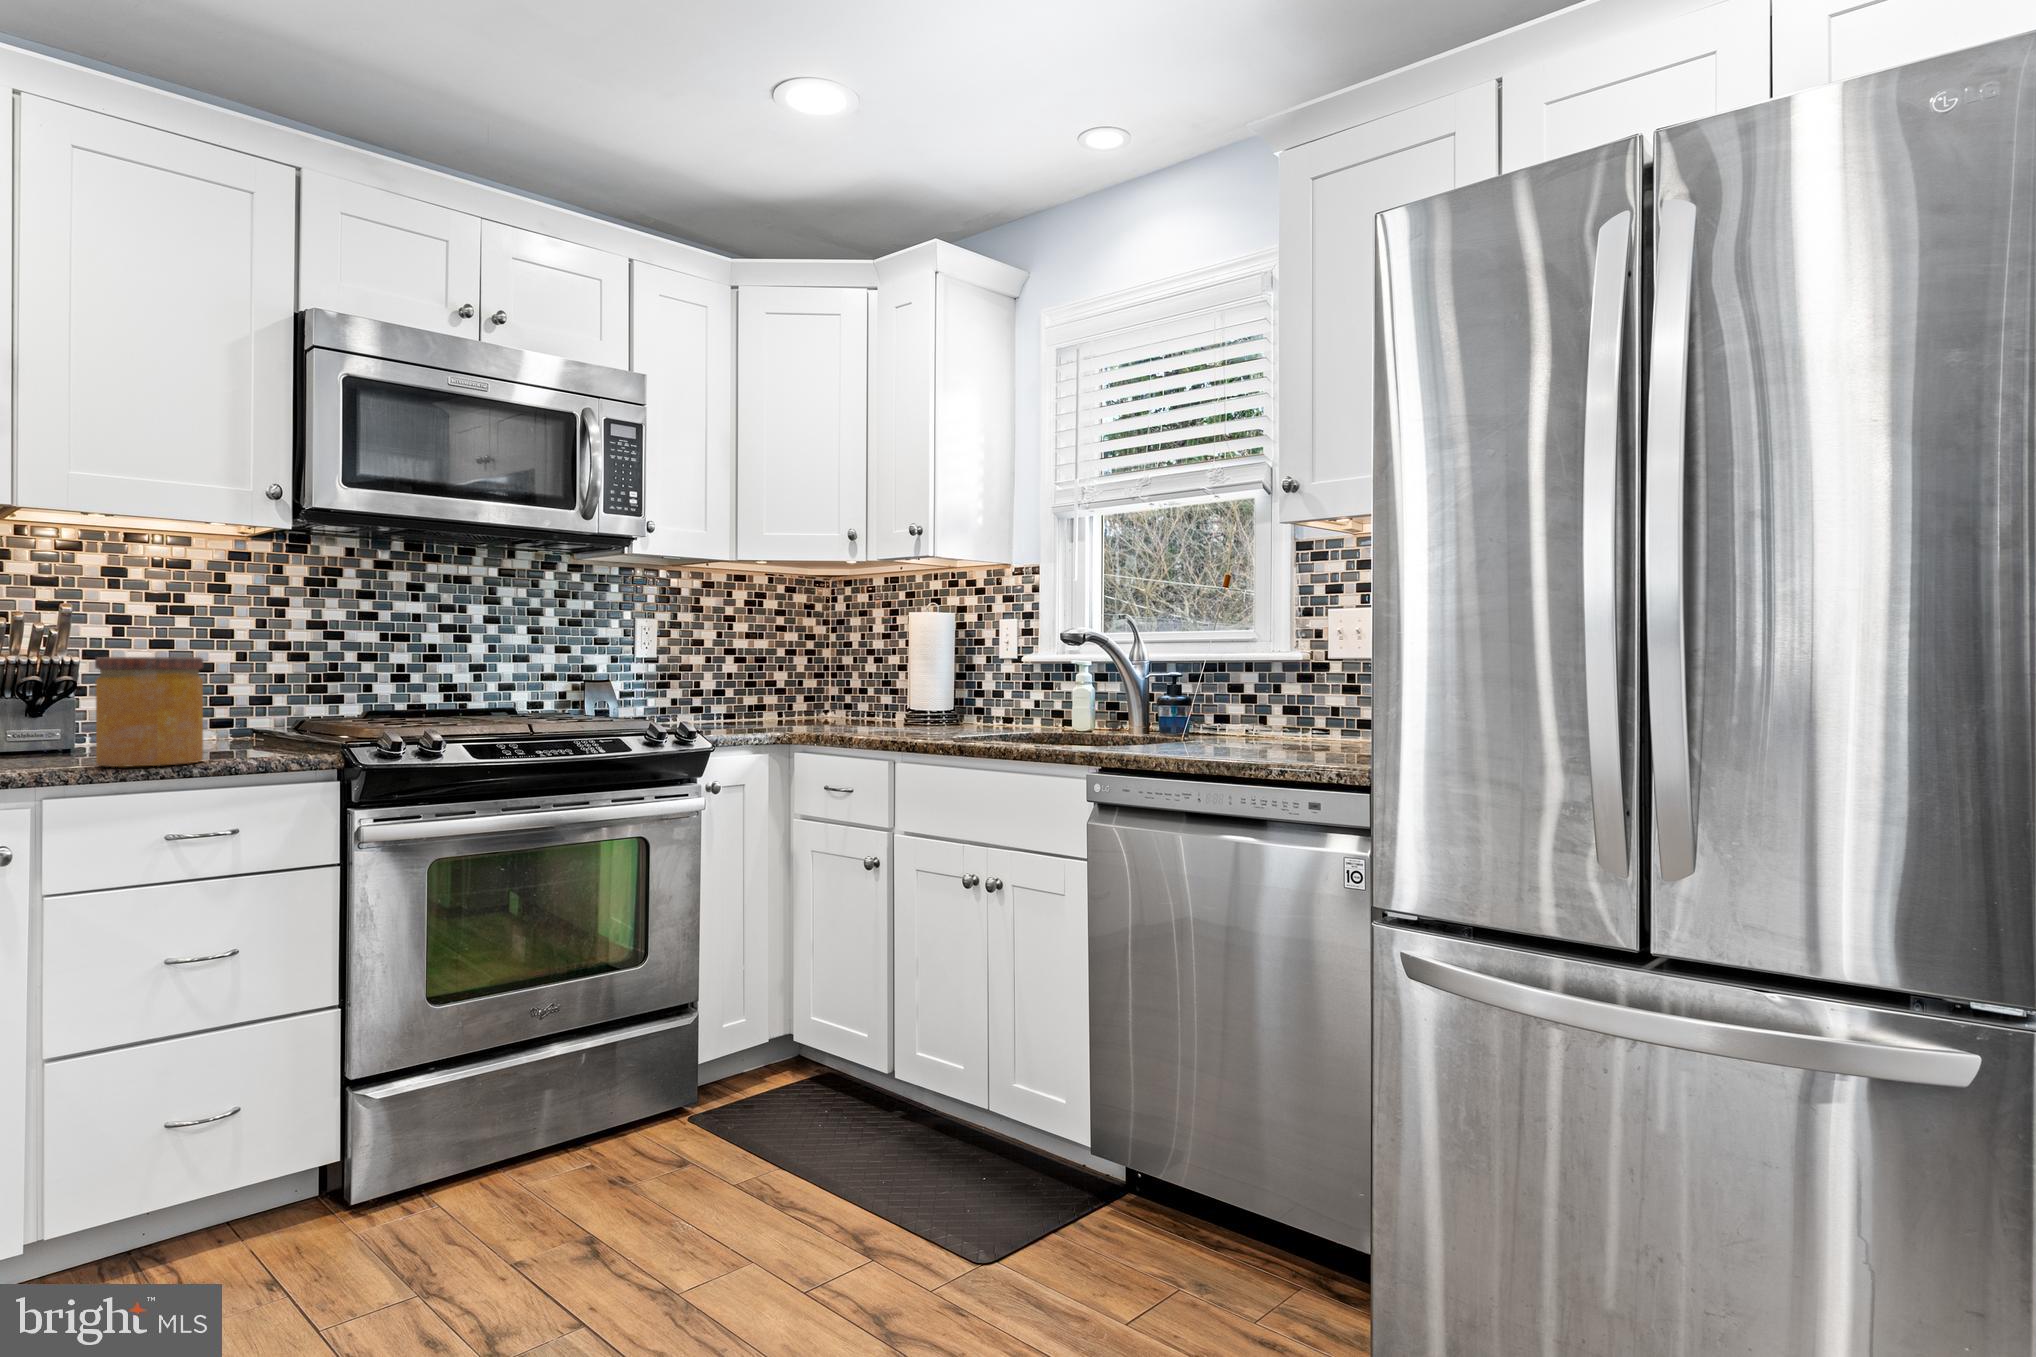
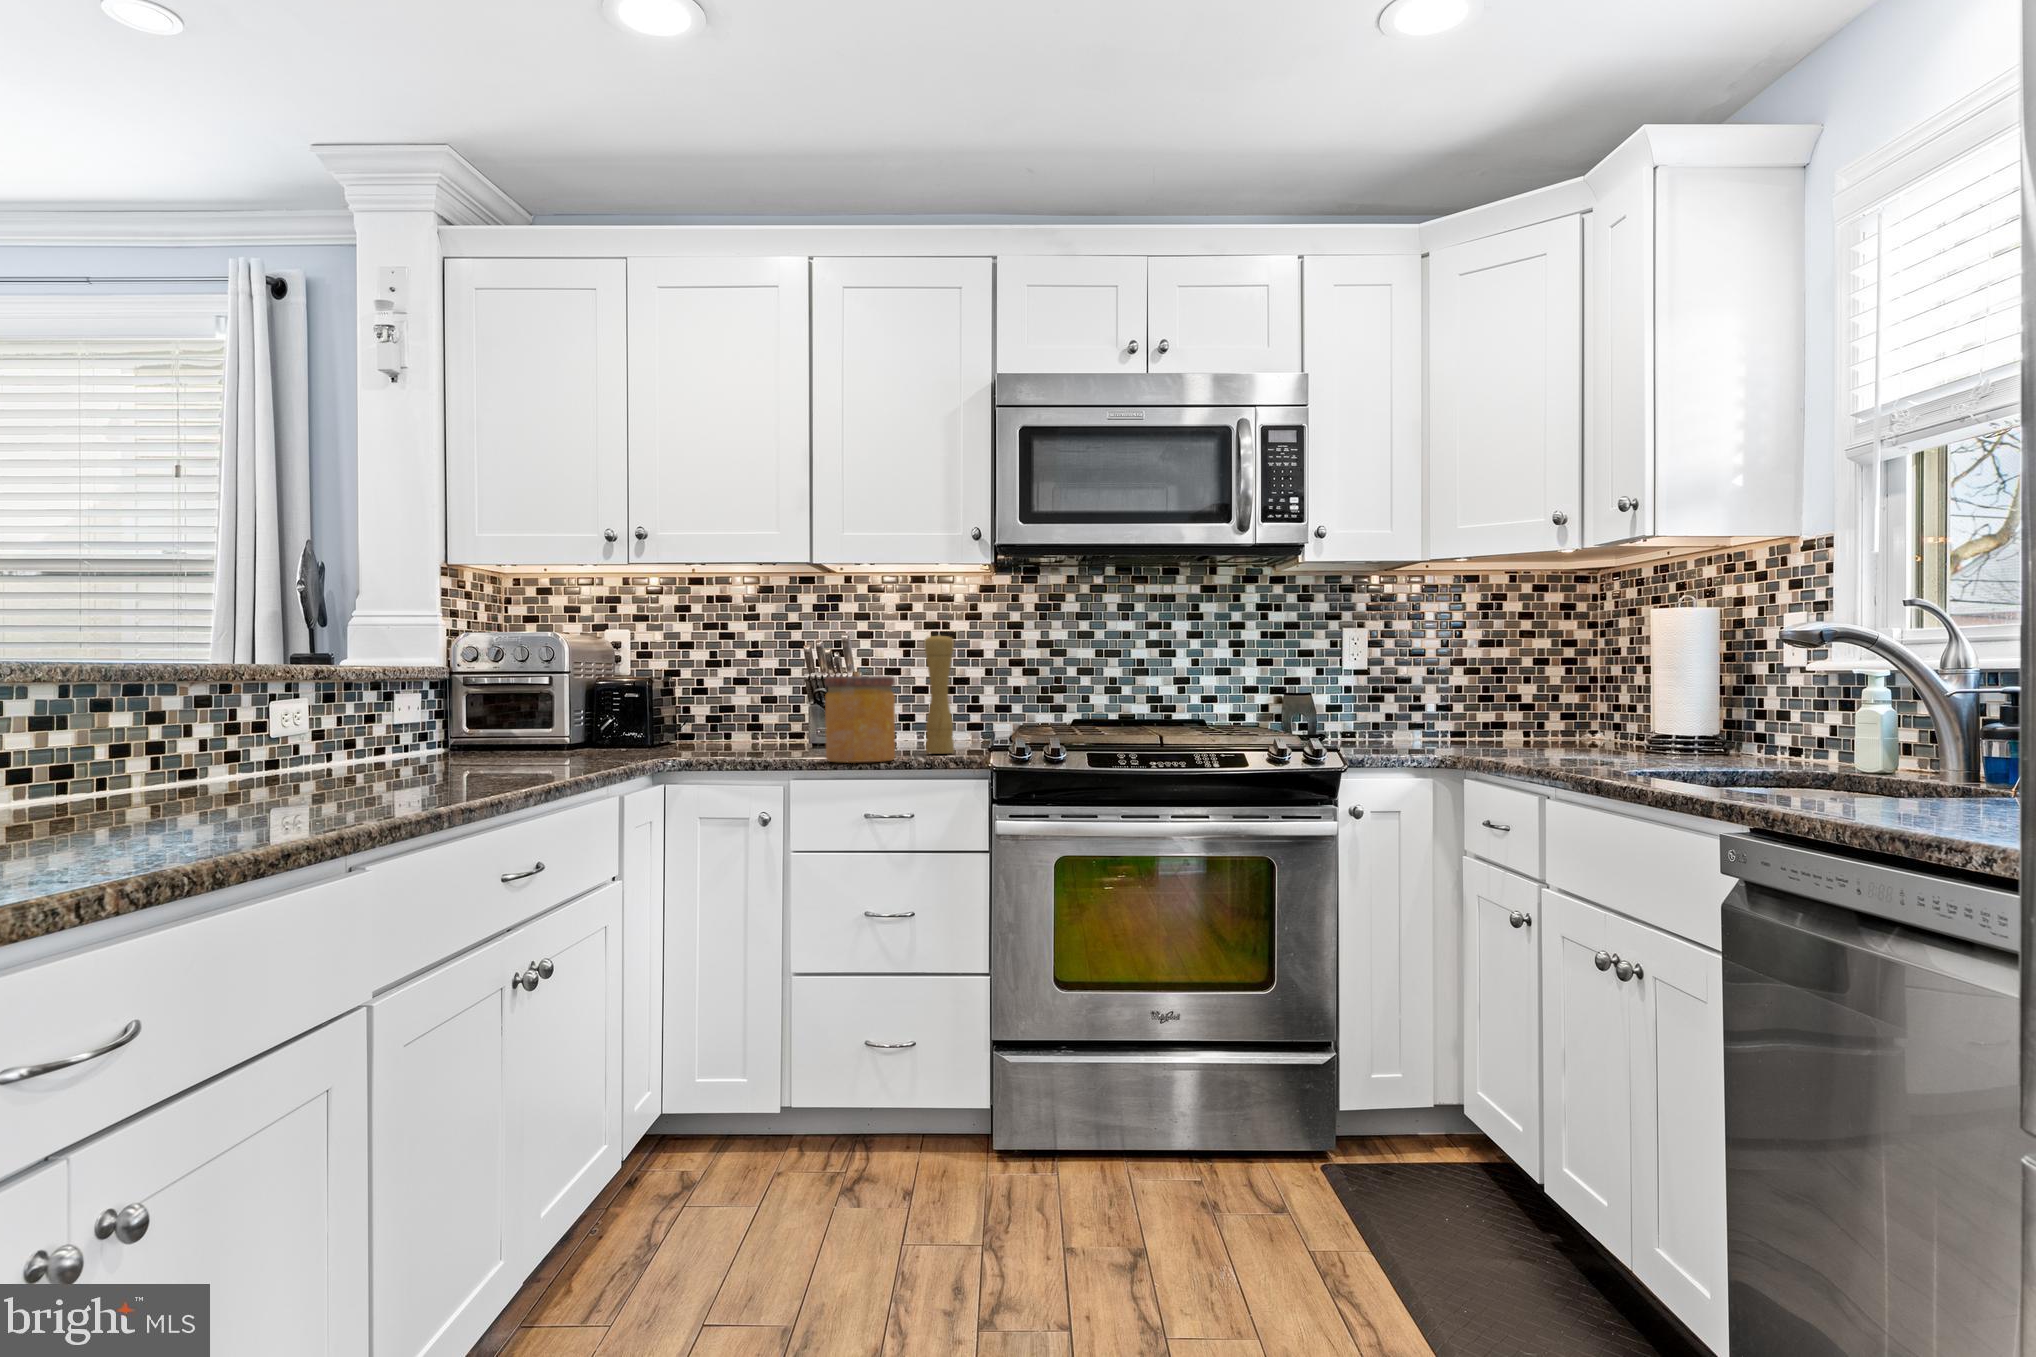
pepper mill: none [216,607,260,752] -> present [924,634,954,754]

